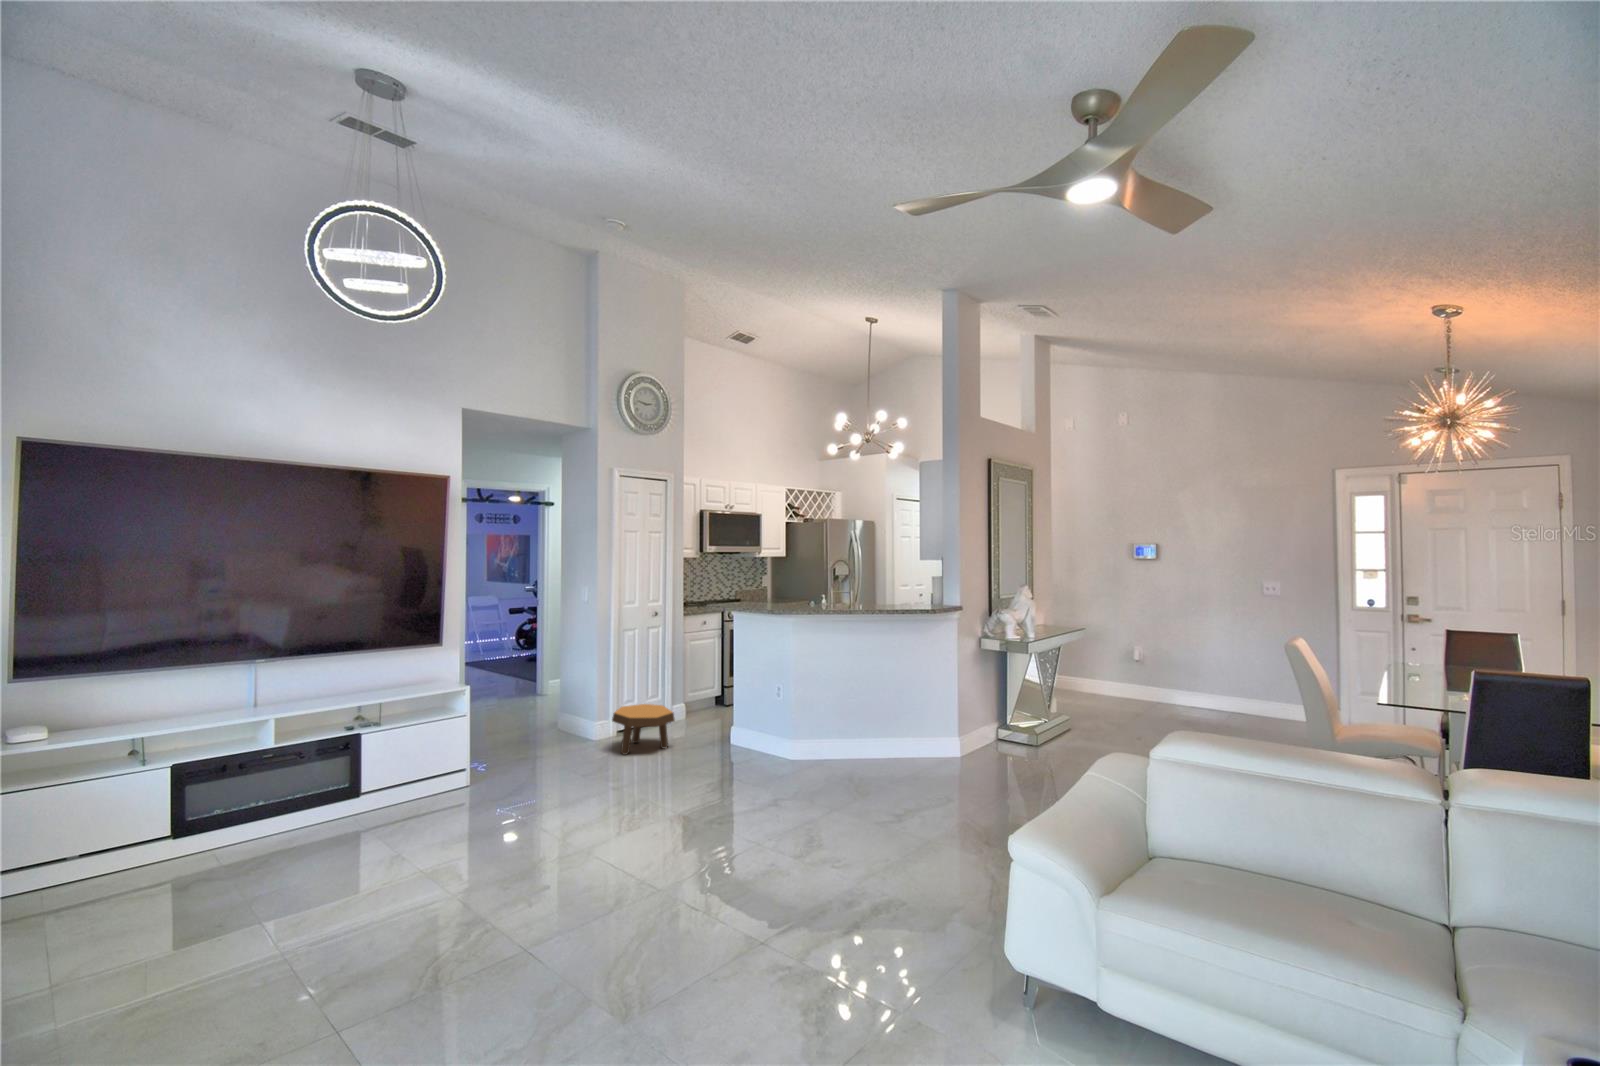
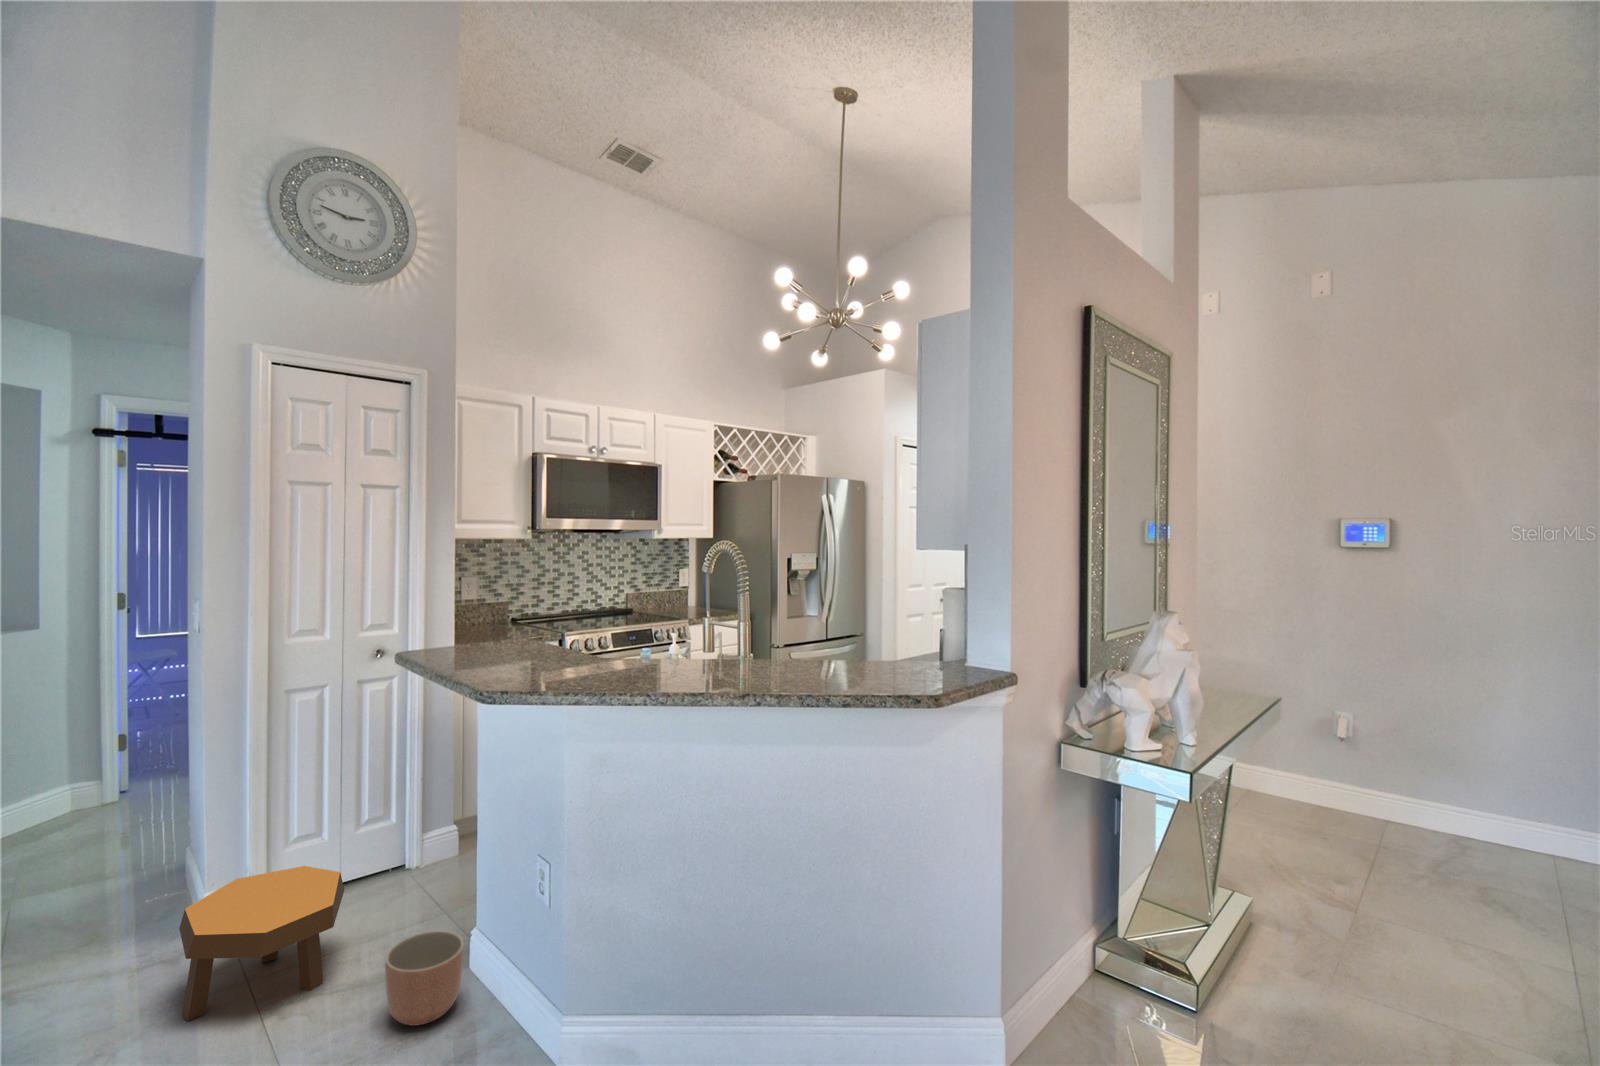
planter: none [707,721,737,753] -> present [385,930,464,1026]

